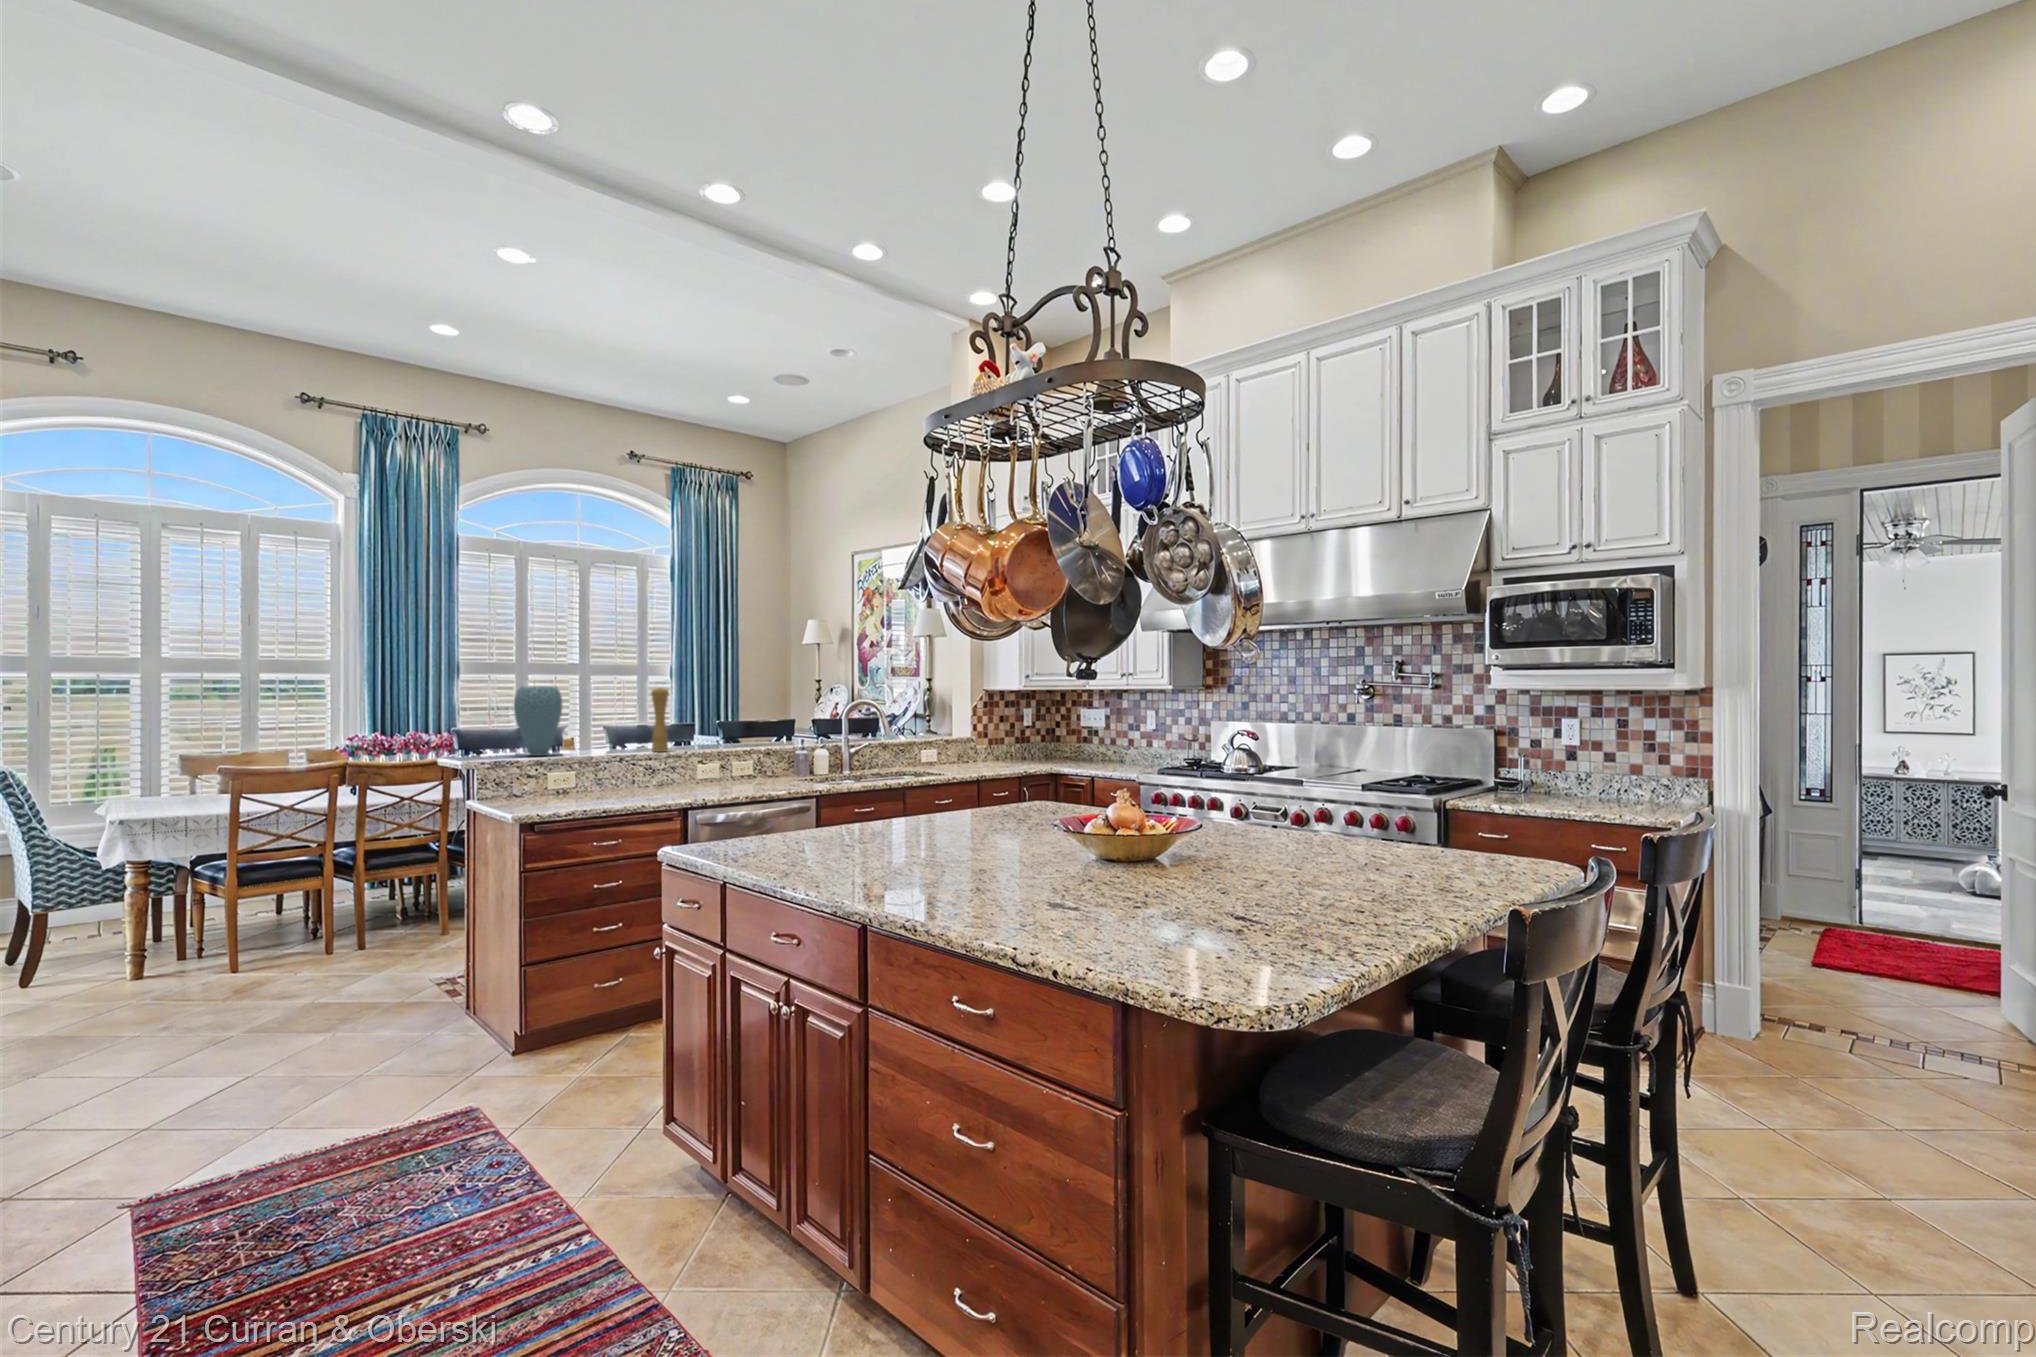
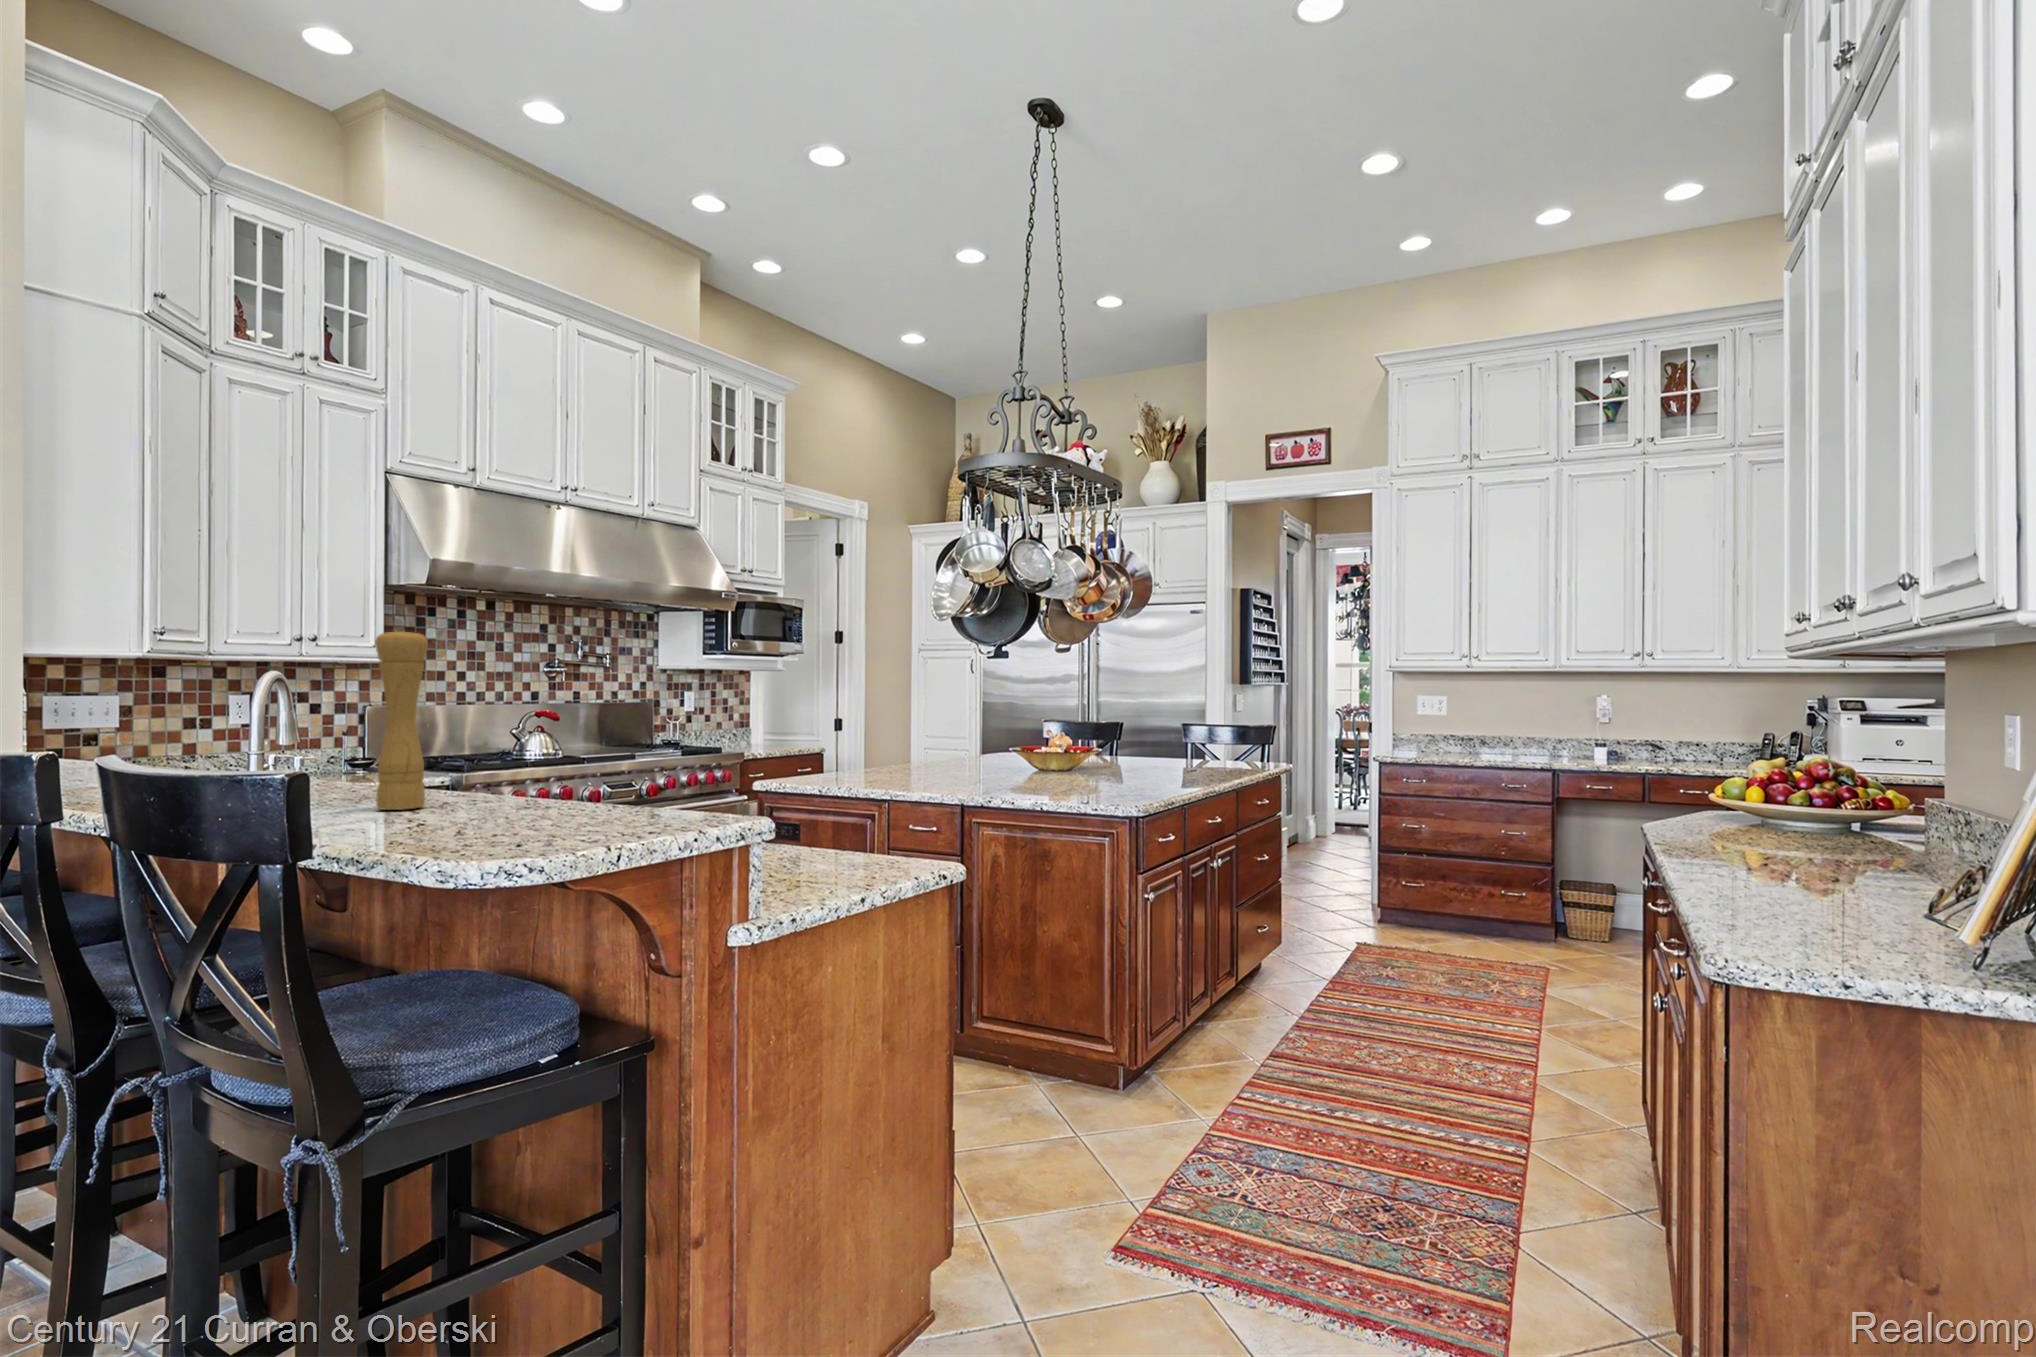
vase: present [514,686,562,756] -> none [490,611,638,833]

